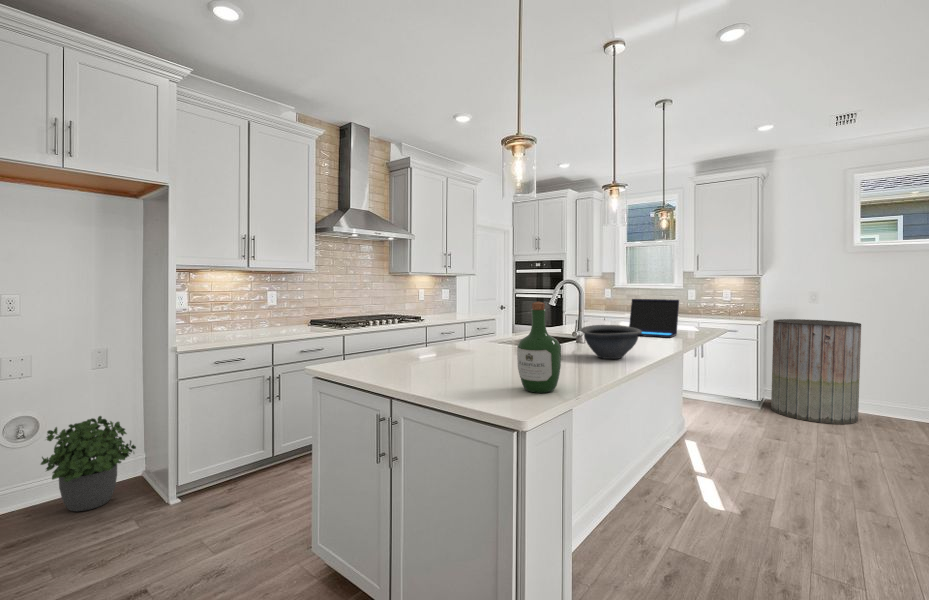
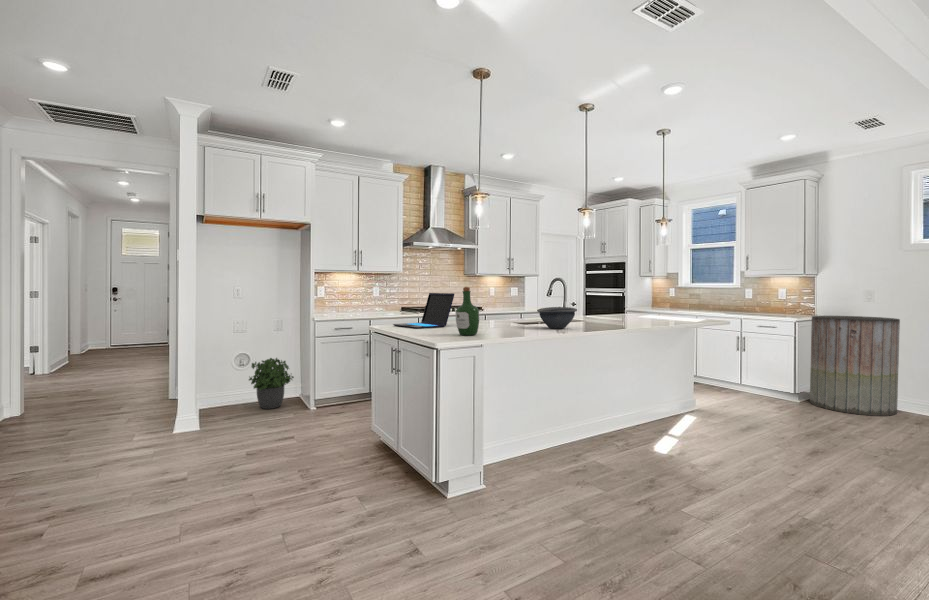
laptop: present [629,299,679,338] -> present [393,293,454,329]

